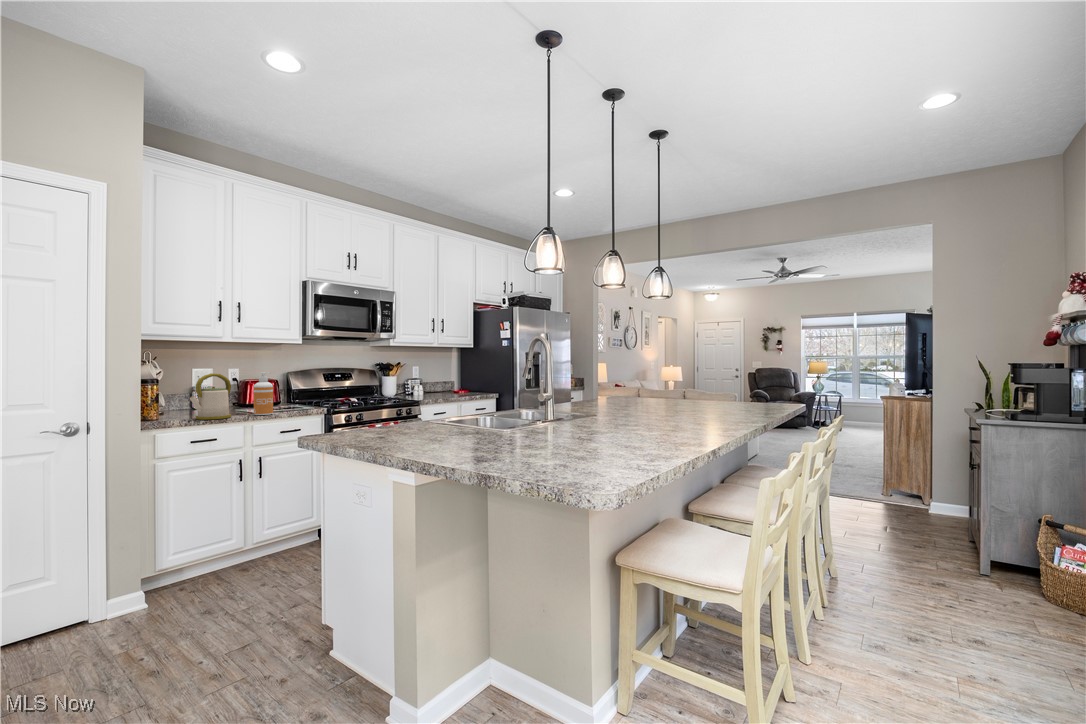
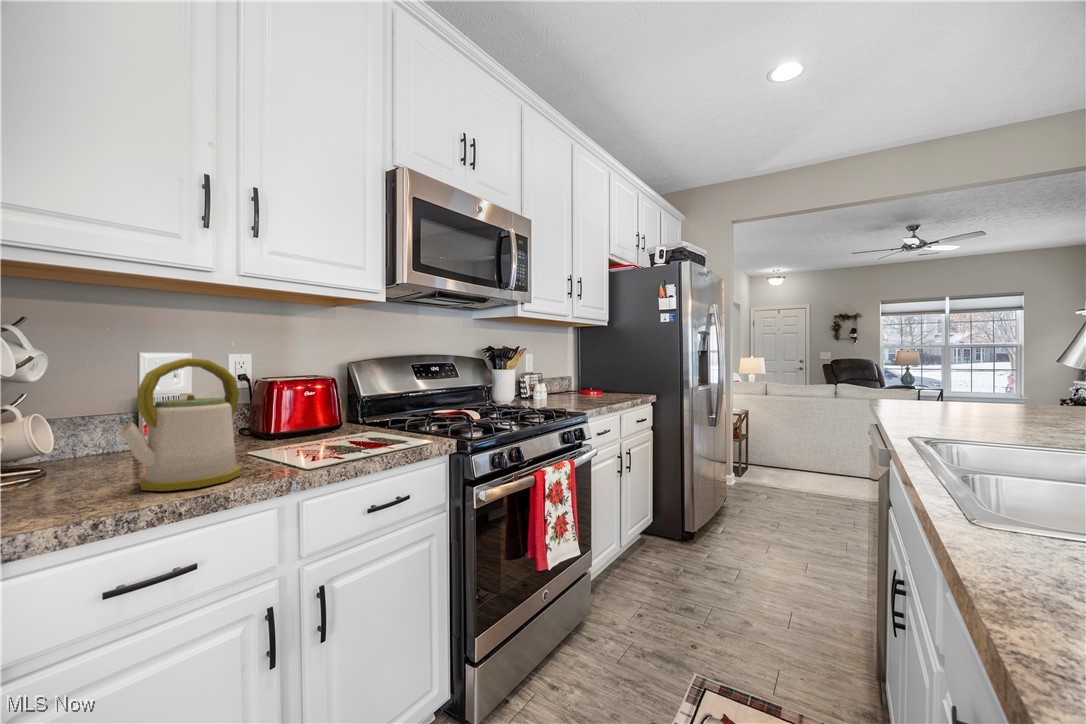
soap dispenser: present [254,372,273,415] -> none [296,356,343,464]

